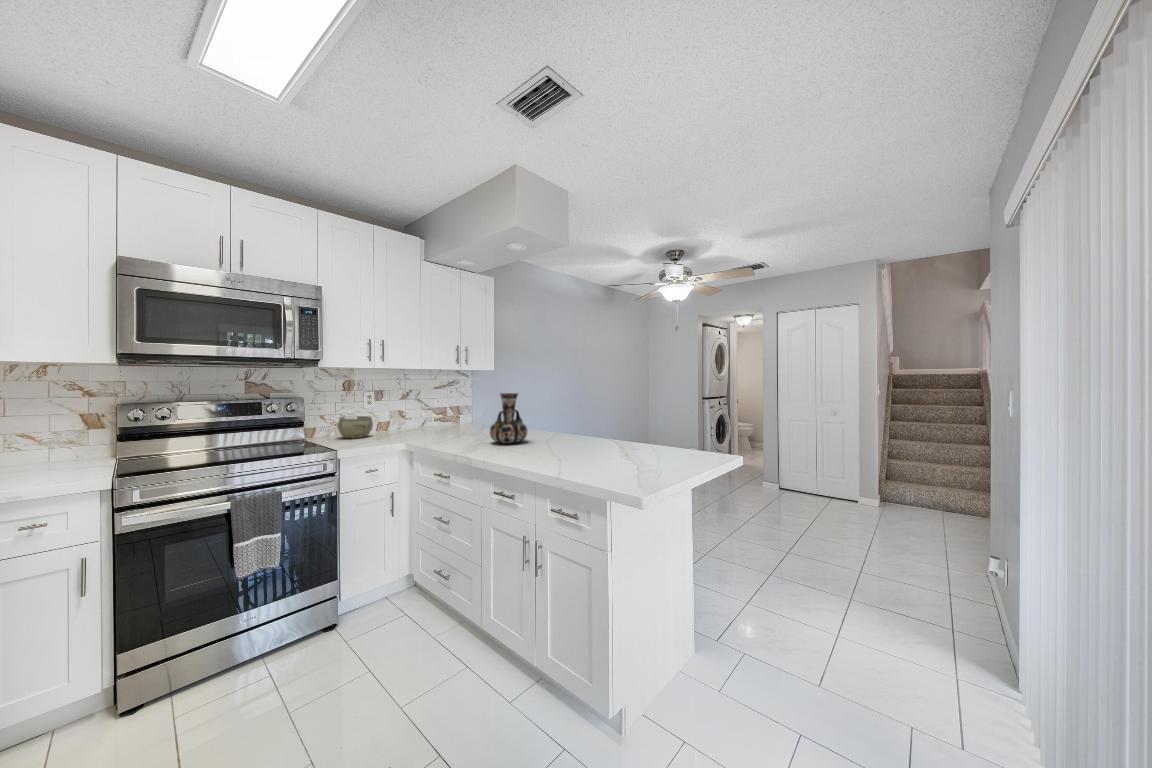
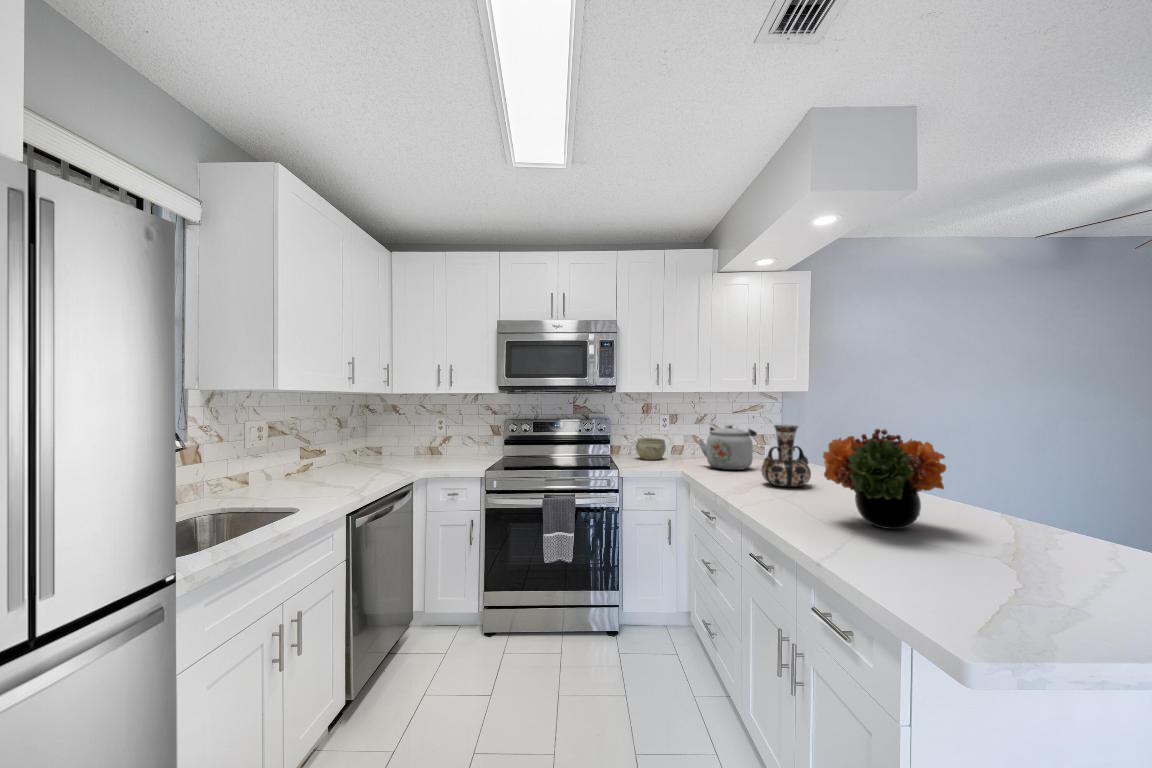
flower arrangement: none [569,388,645,459] -> present [823,429,946,529]
kettle: none [415,397,466,437] -> present [699,425,757,470]

